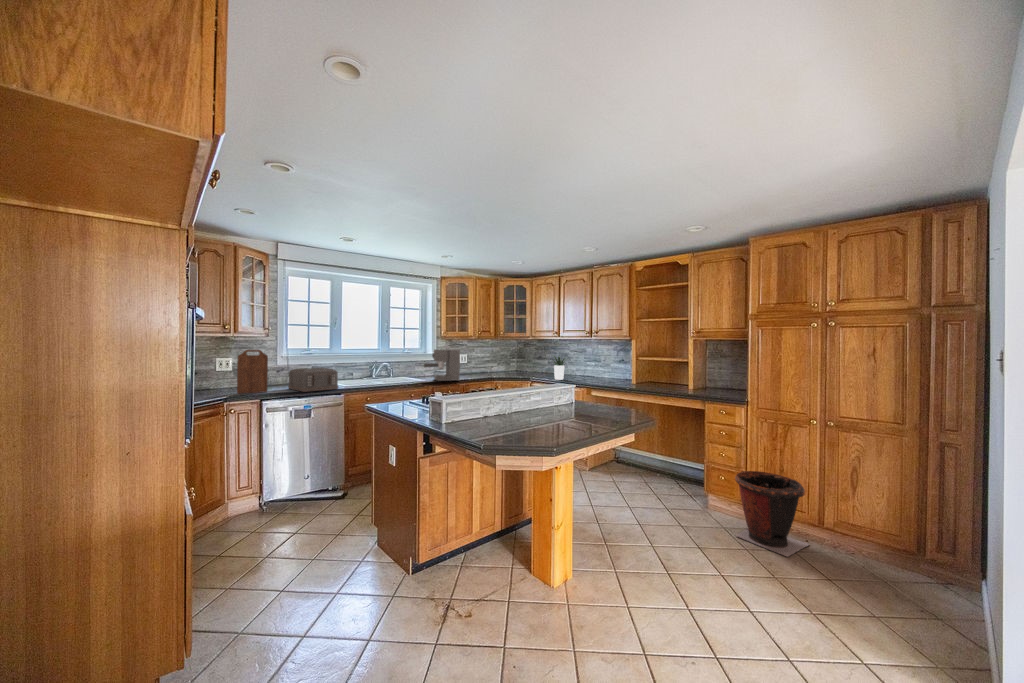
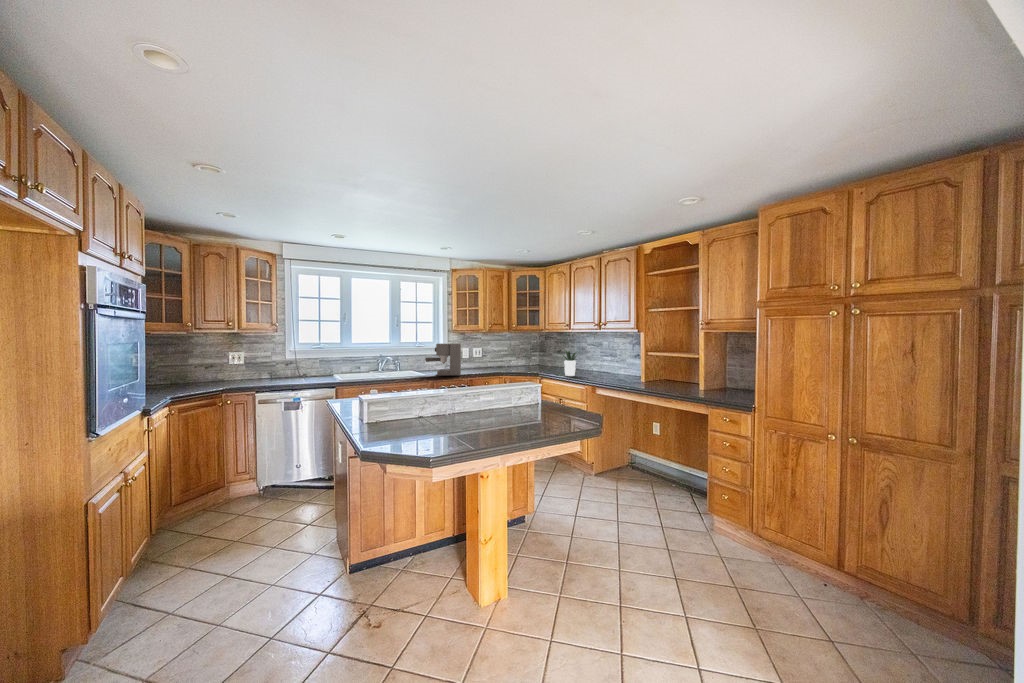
cutting board: present [237,350,268,394] -> none [238,345,266,386]
toaster: present [288,368,338,392] -> none [289,362,332,385]
waste bin: present [735,471,809,557] -> none [726,490,822,601]

